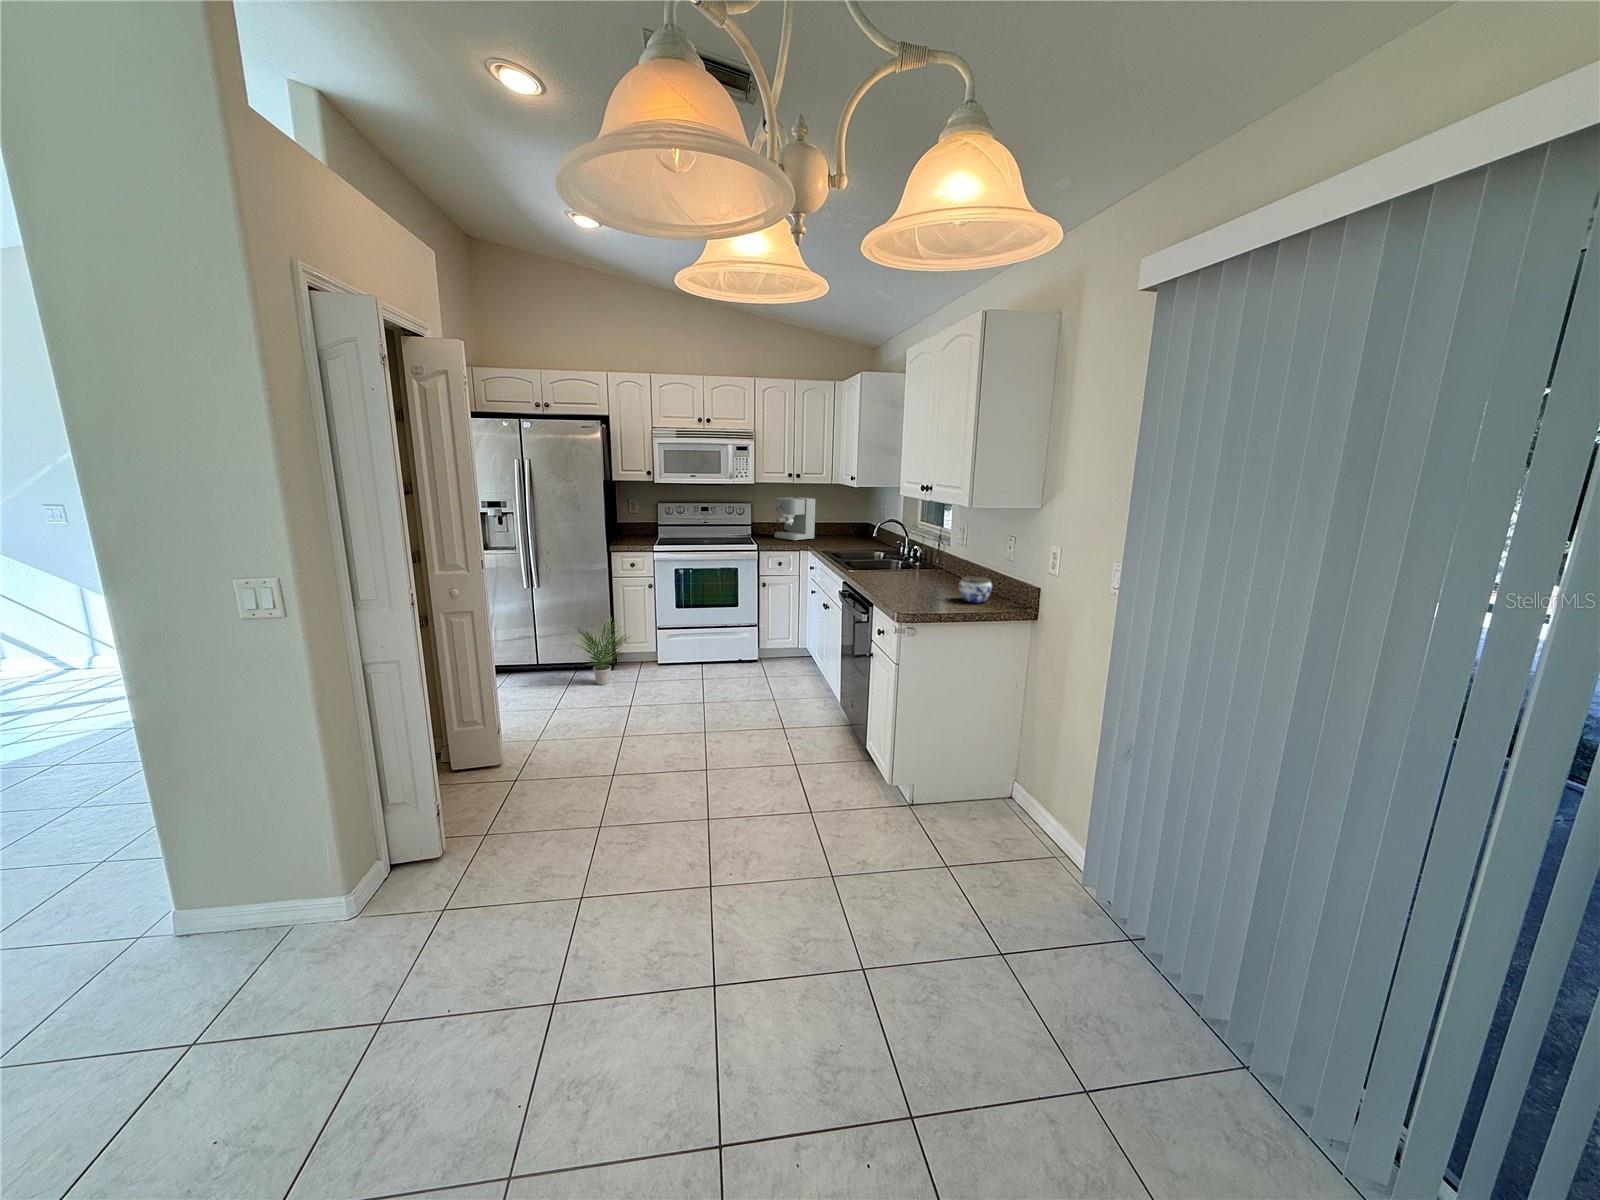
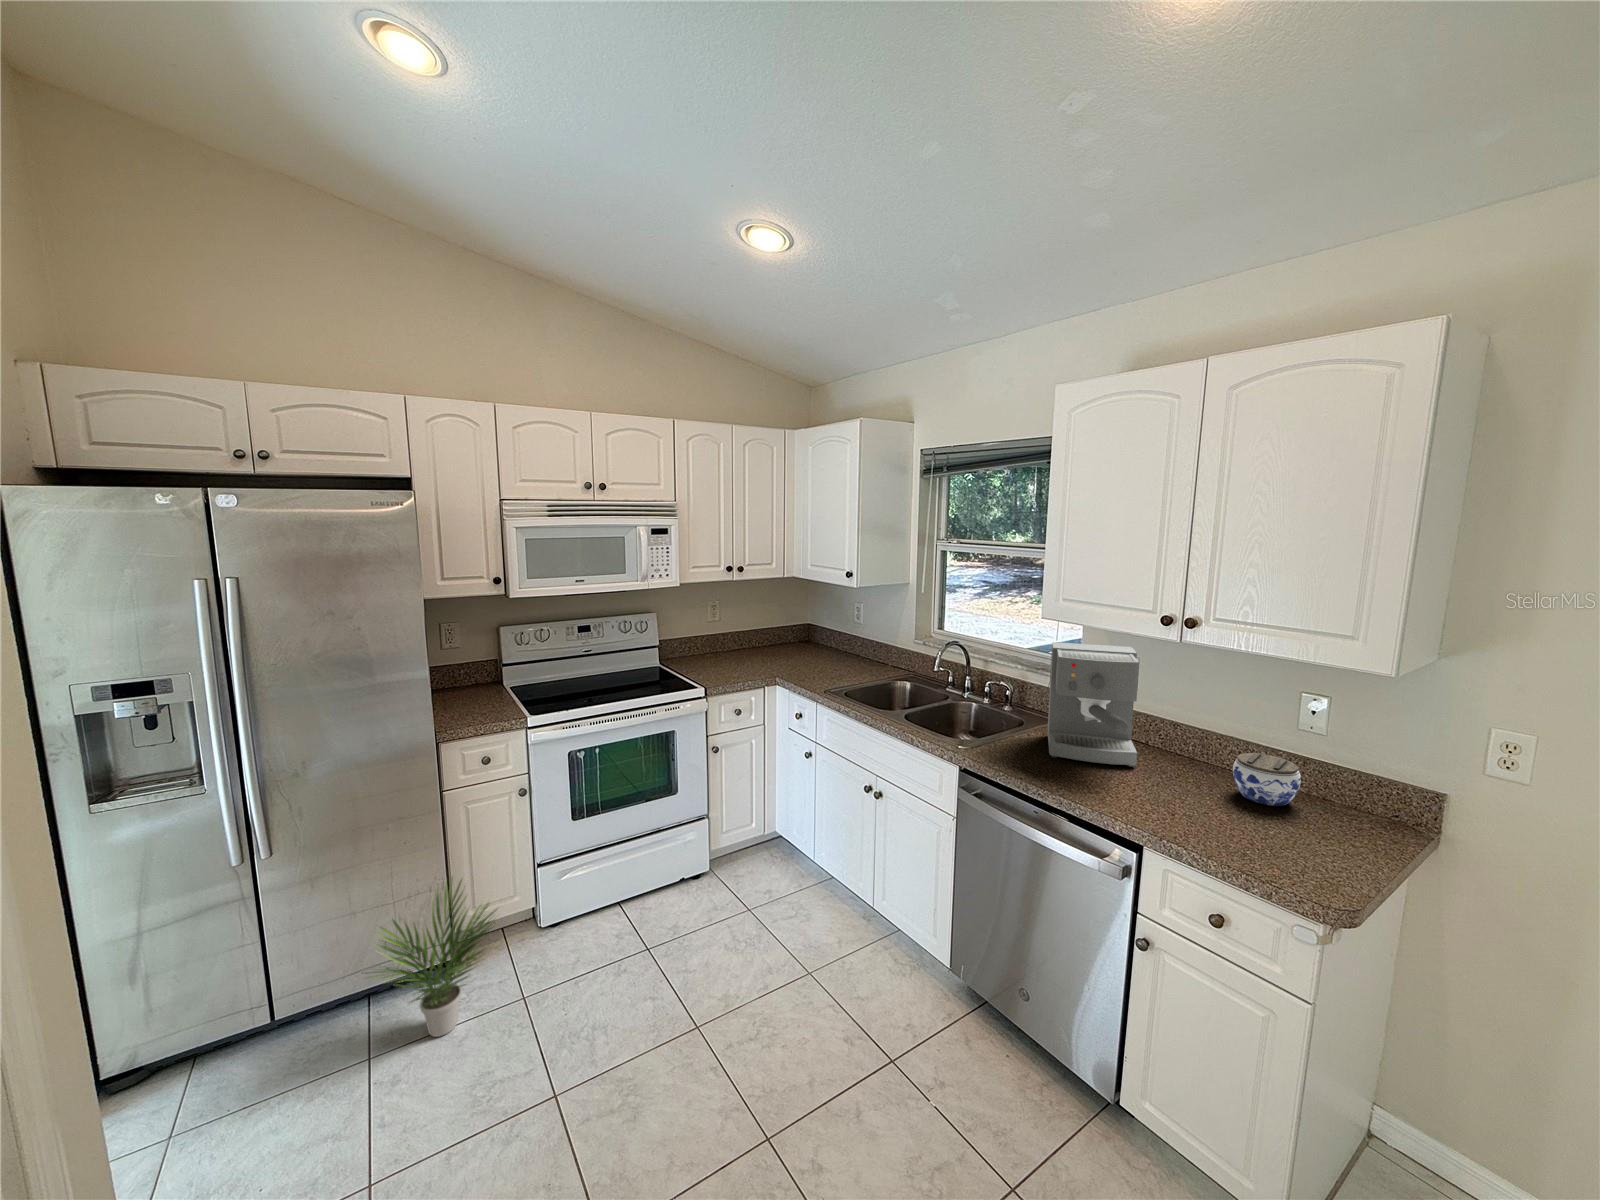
coffee maker: present [774,497,816,541] -> present [1048,642,1139,767]

